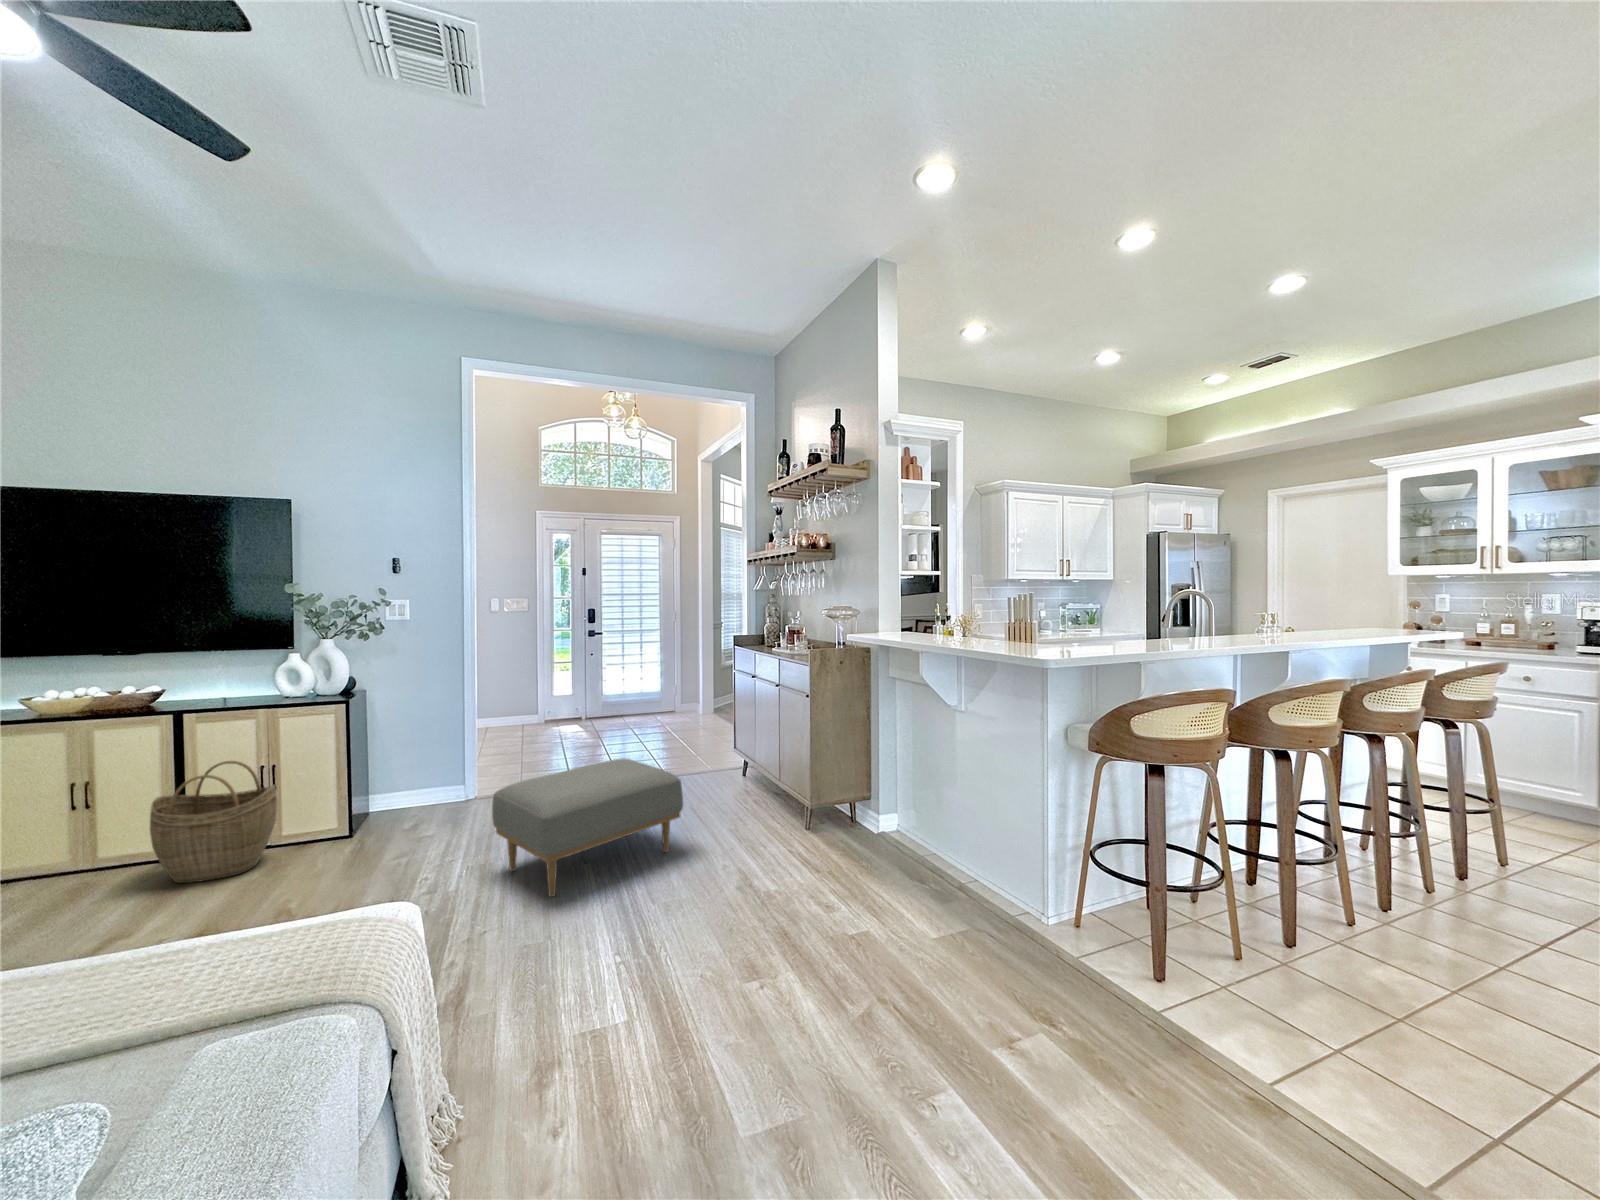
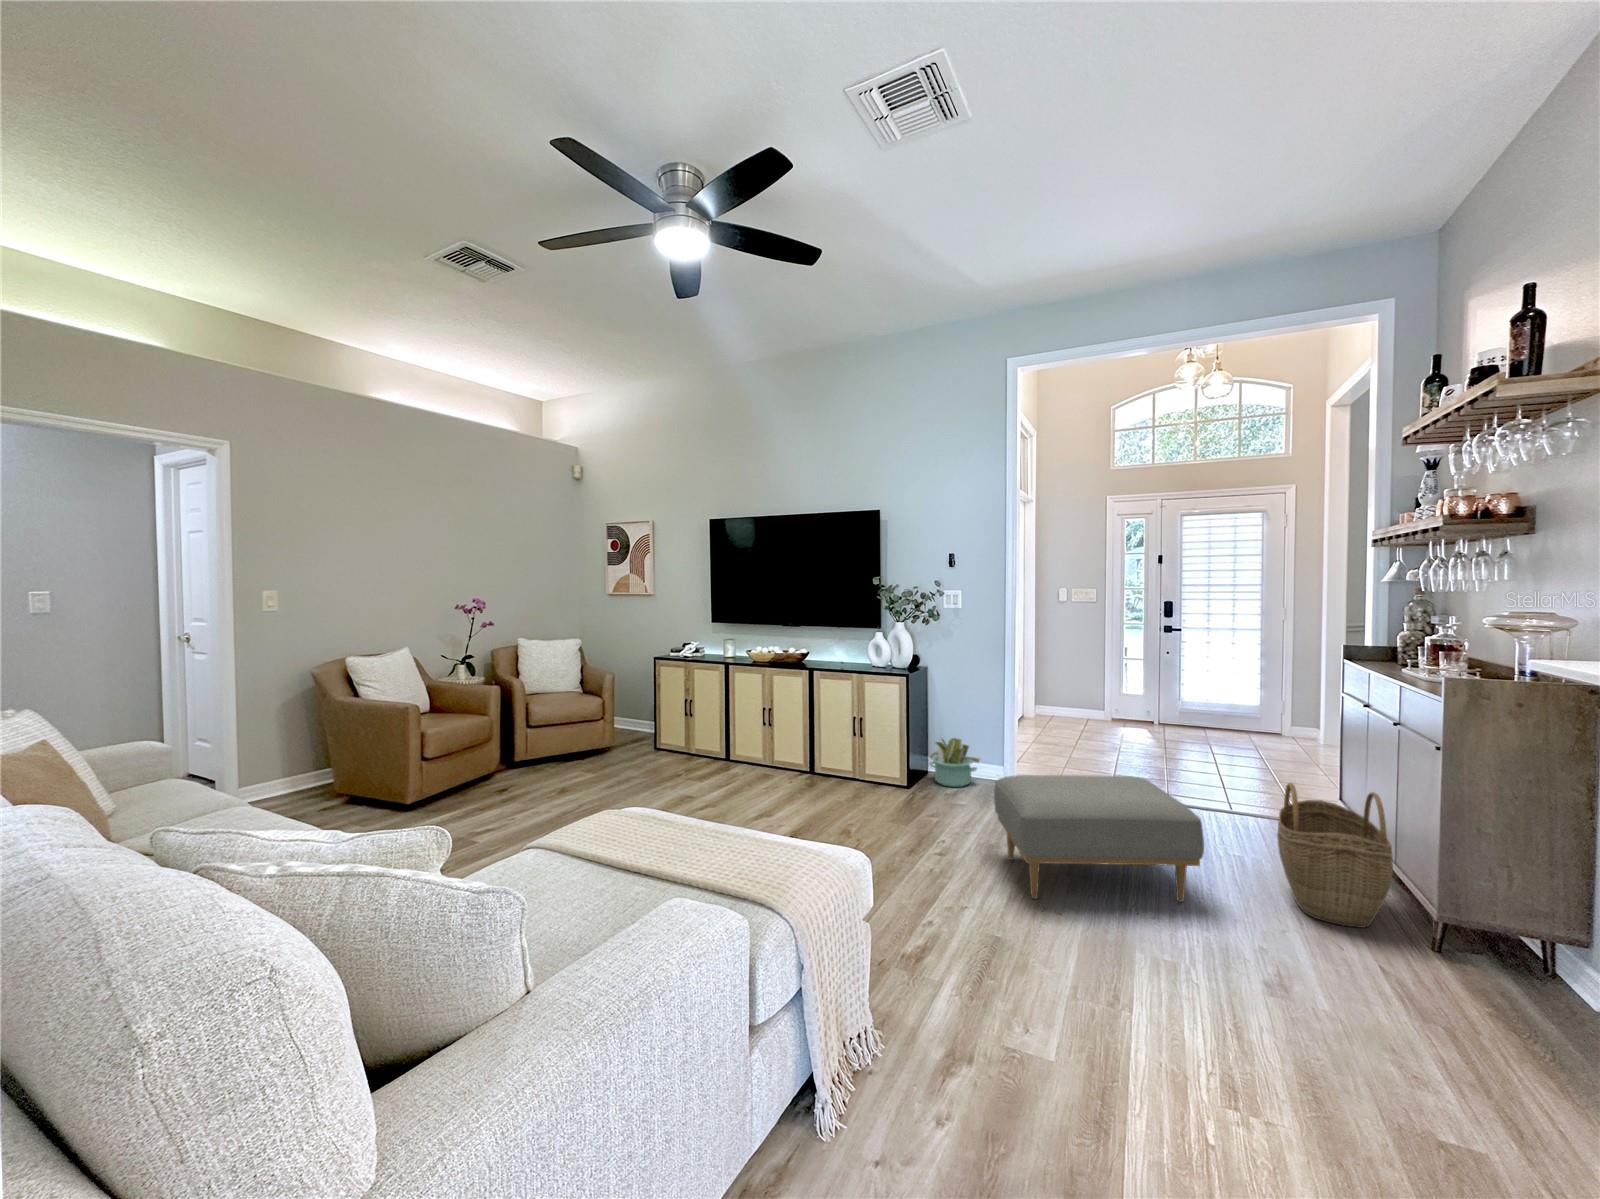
woven basket: present [150,761,277,883] -> present [1277,783,1393,928]
decorative plant: none [374,764,444,822] -> present [928,738,980,787]

